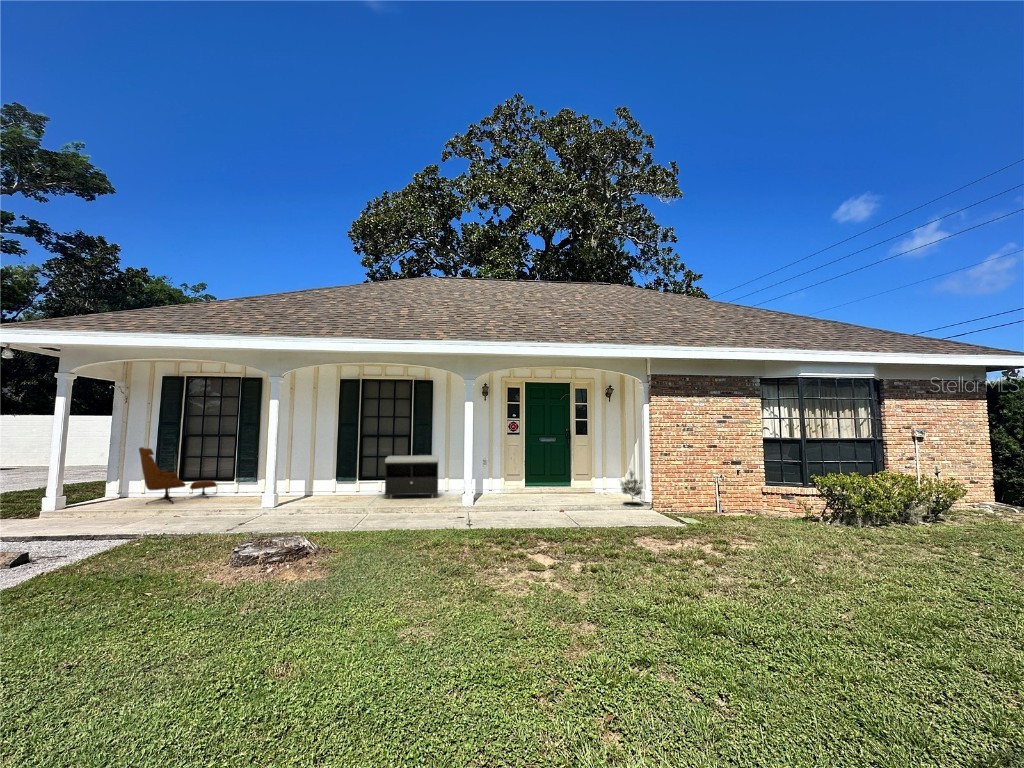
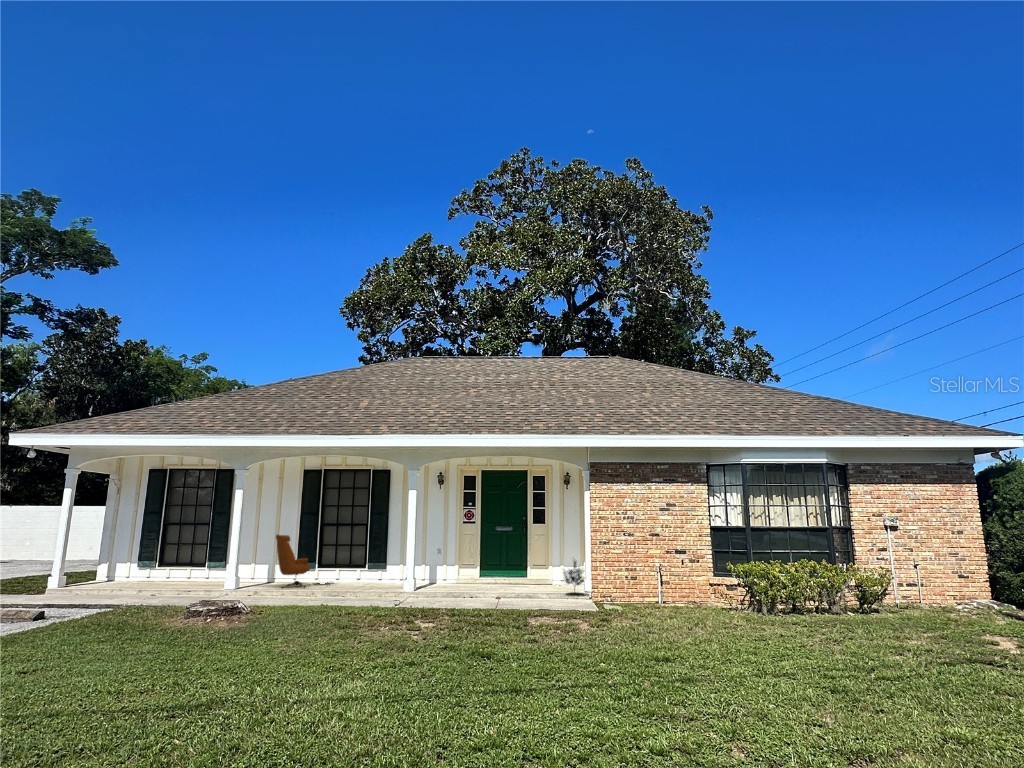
lounge chair: present [139,447,217,504] -> present [276,535,330,587]
storage bench: present [385,455,438,499] -> none [339,544,396,587]

